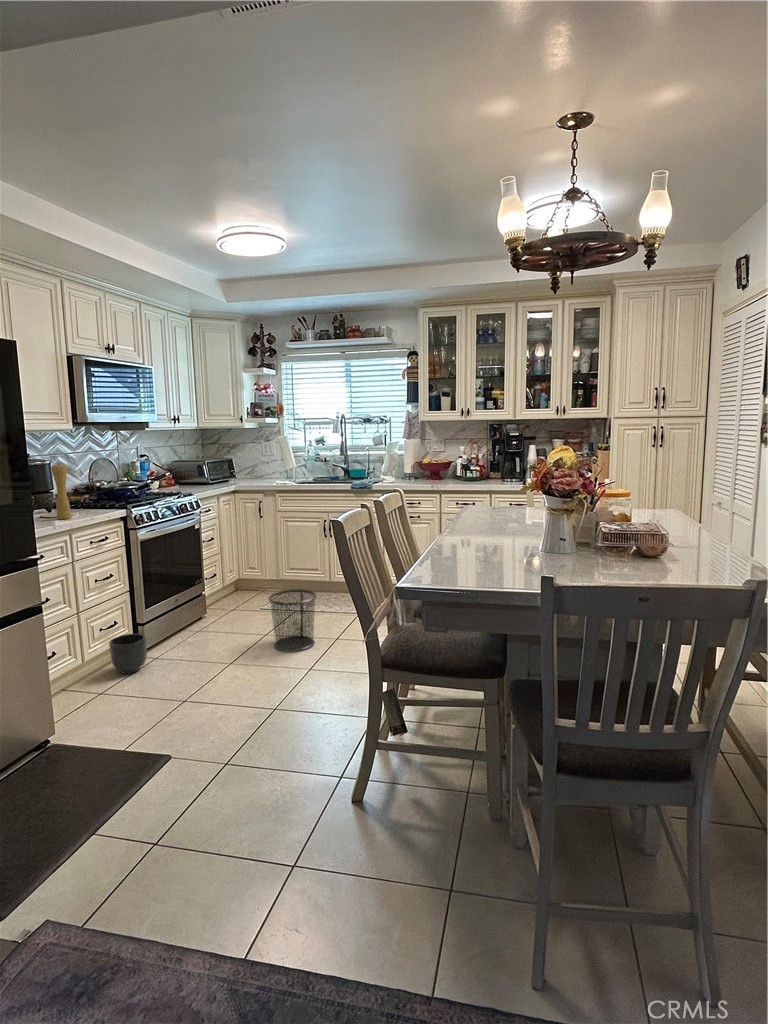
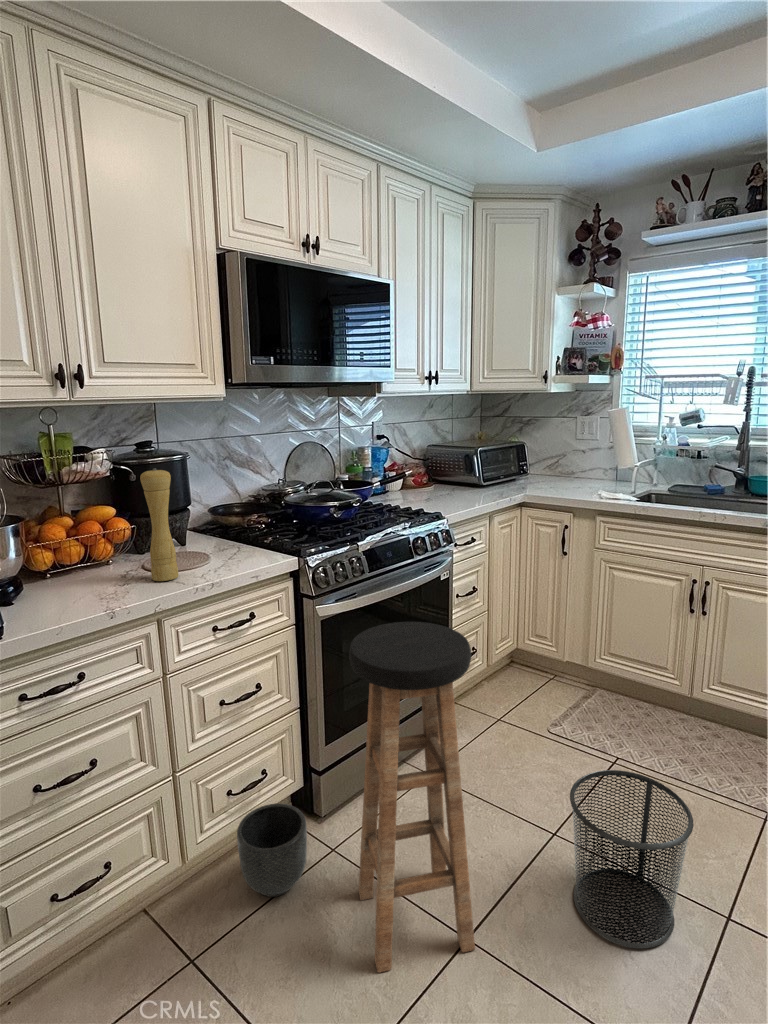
bar stool: none [168,528,234,677] -> present [349,622,475,972]

